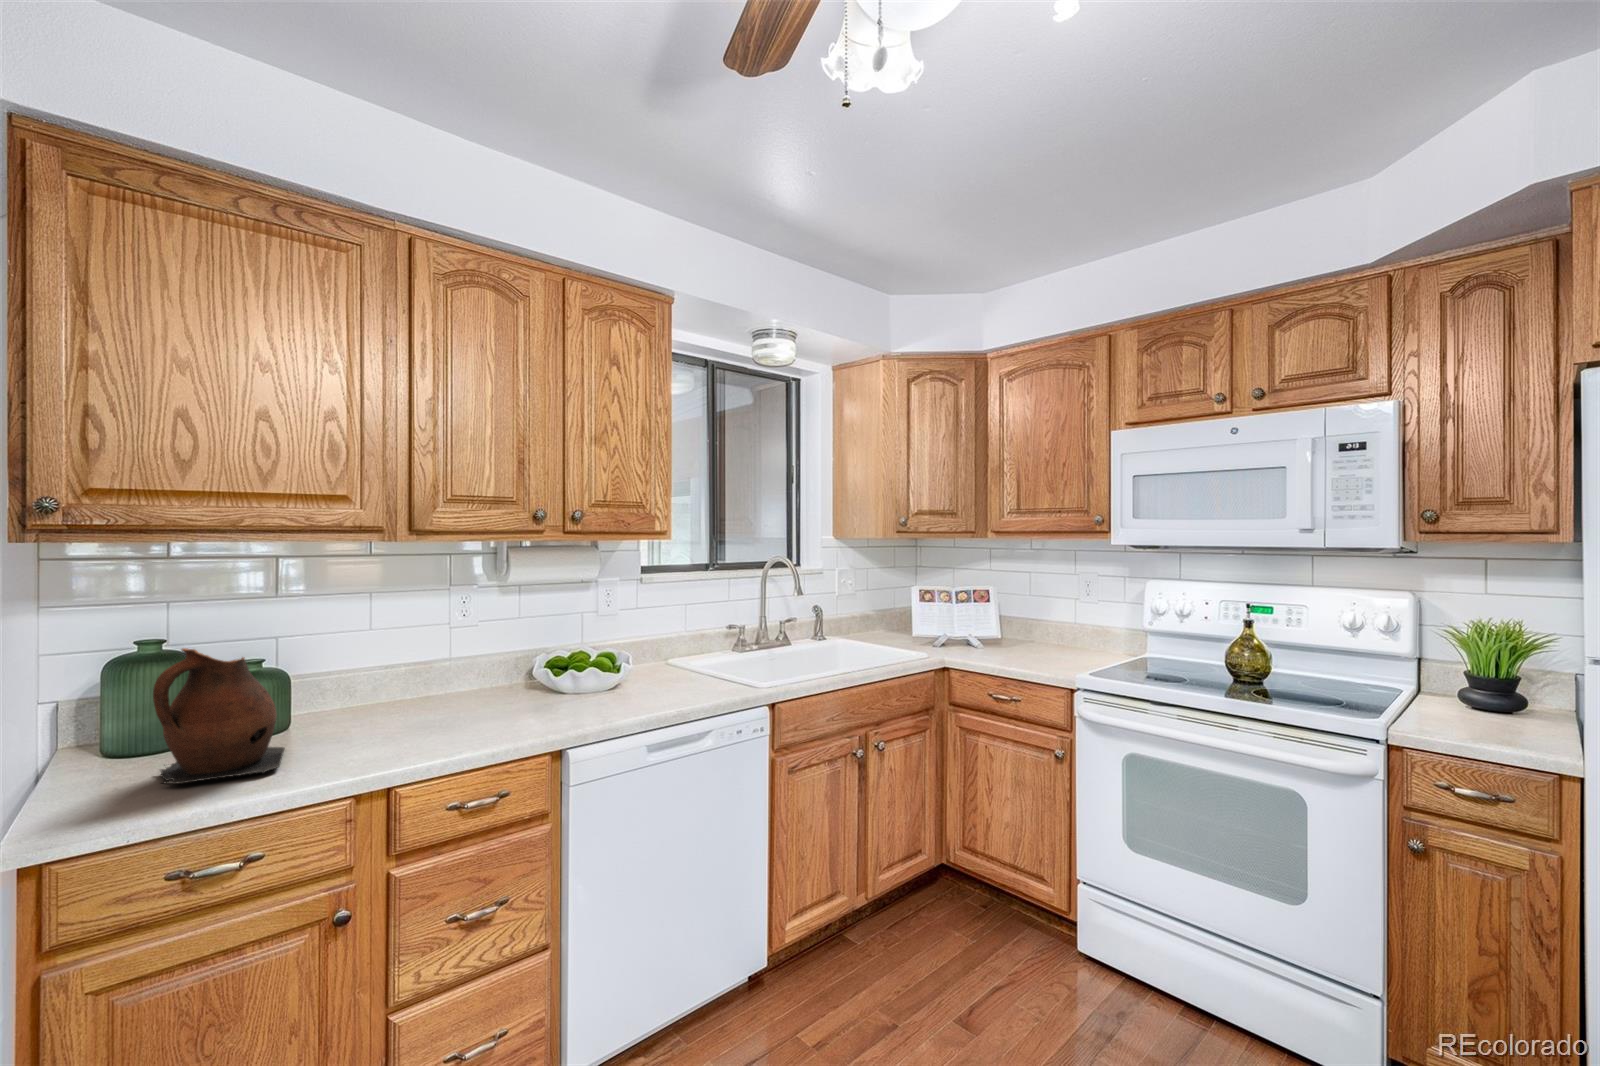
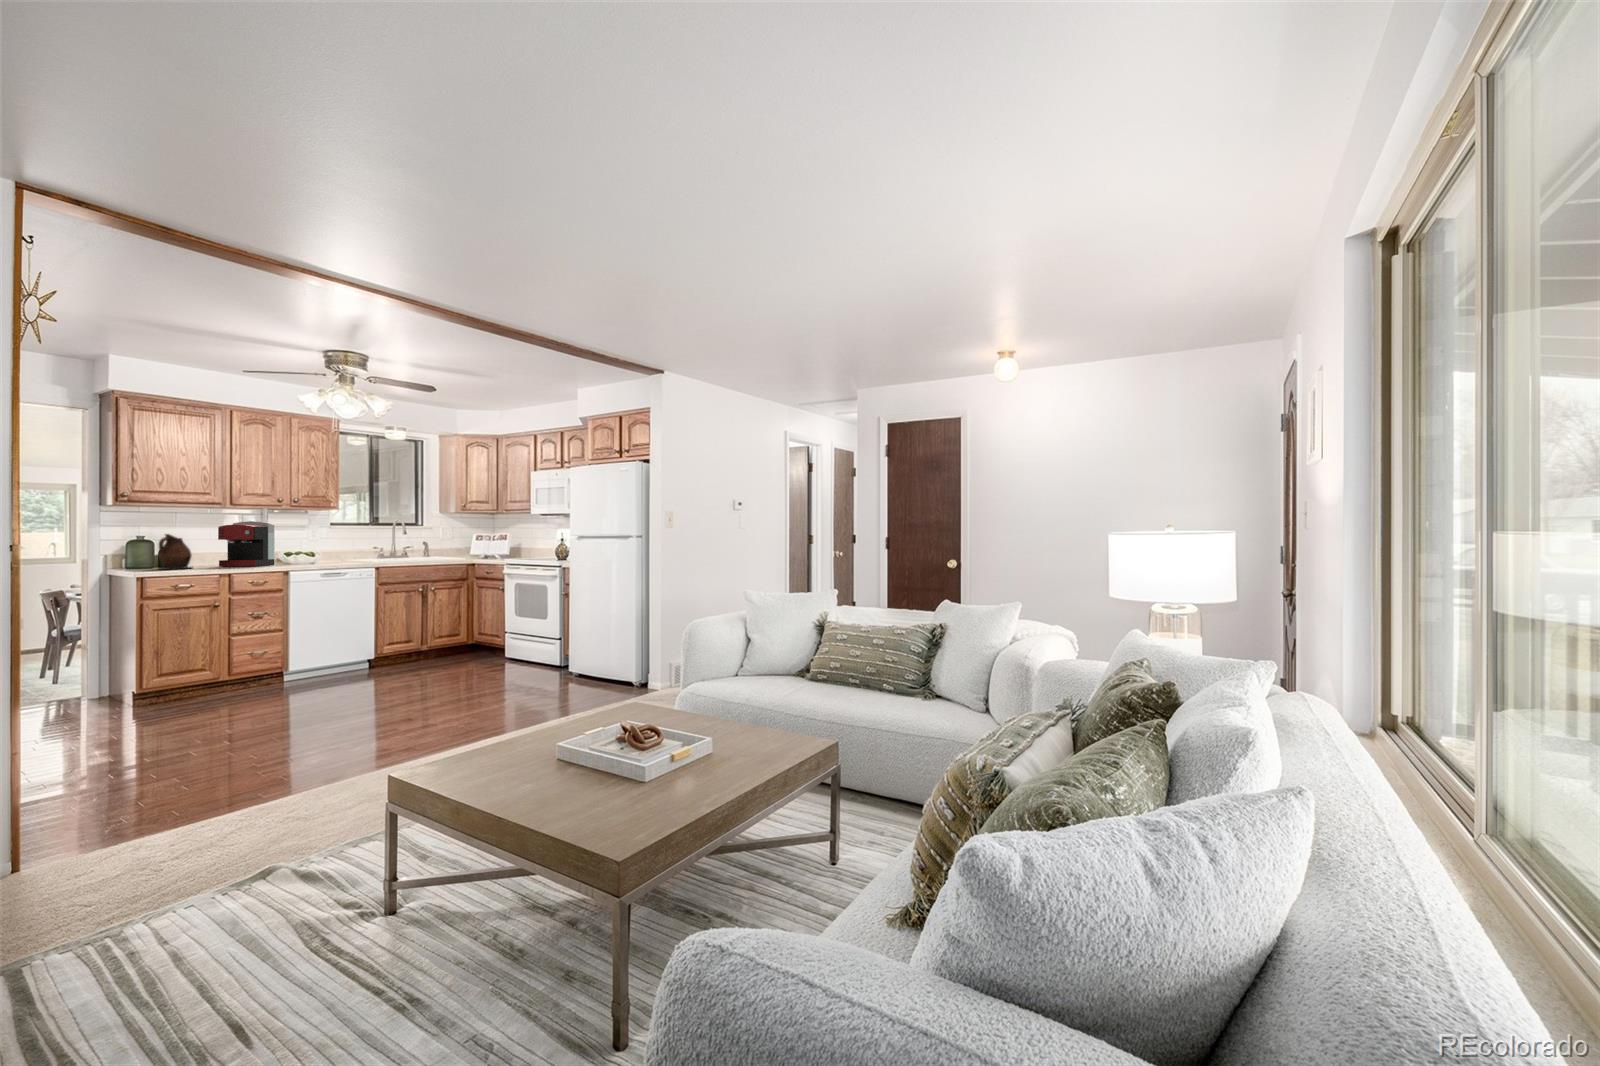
coffee maker: none [370,581,524,735] -> present [218,521,275,566]

